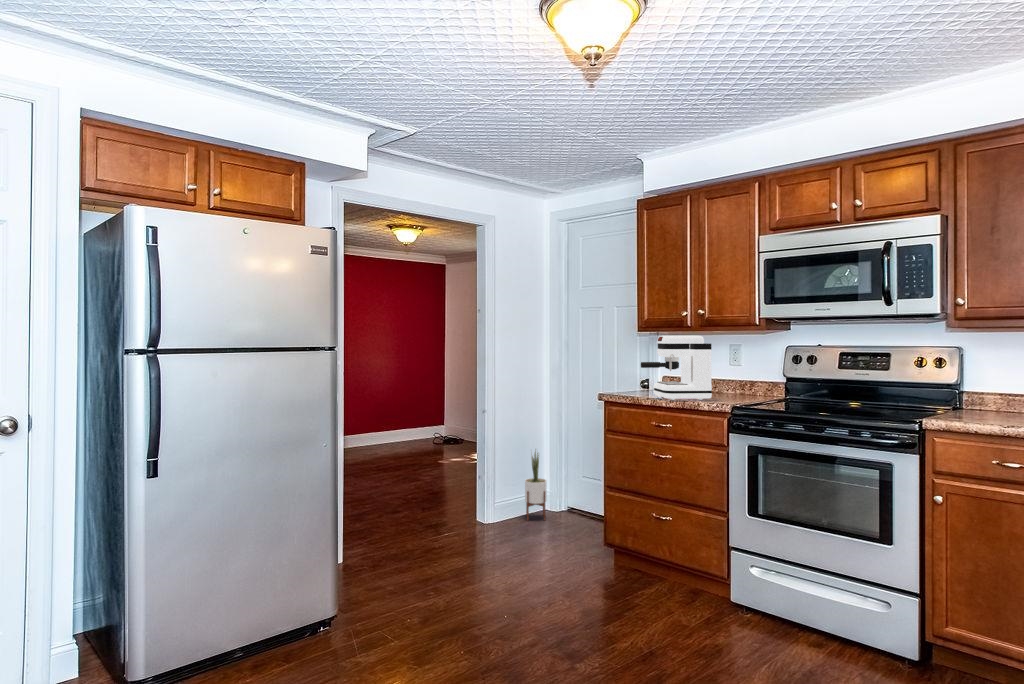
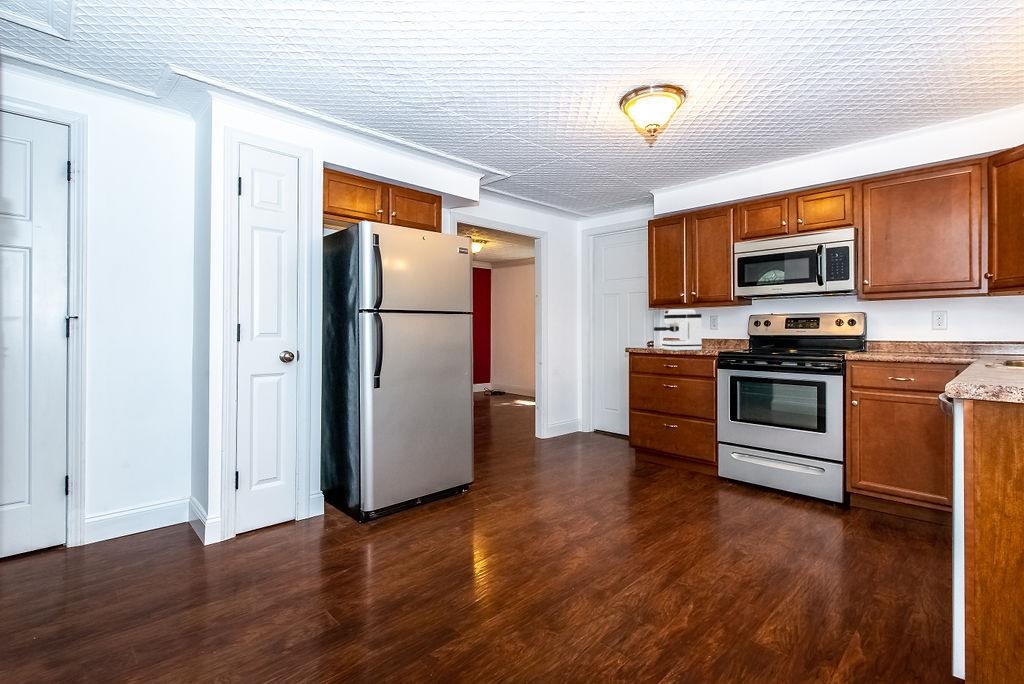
potted plant: present [525,449,547,520] -> none [568,386,583,436]

